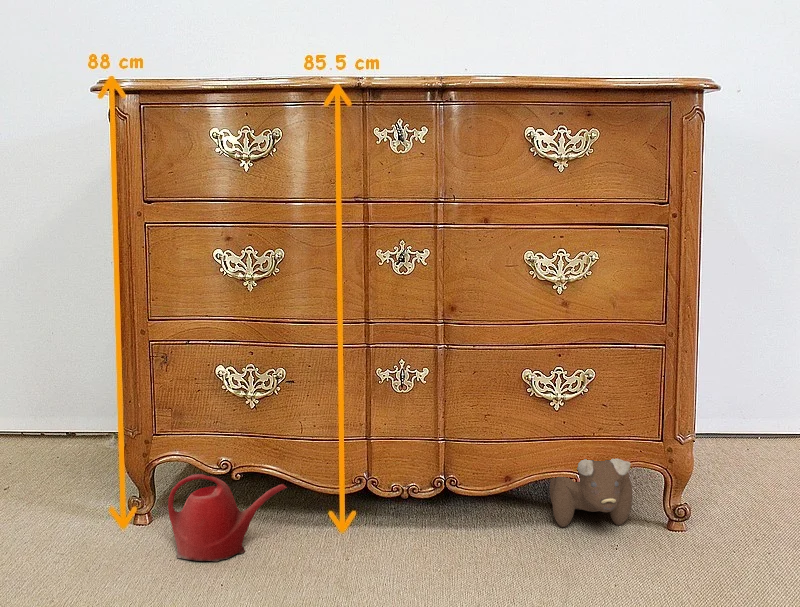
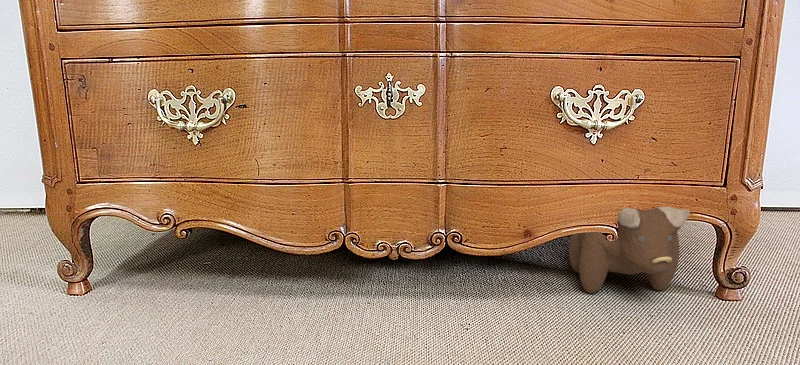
watering can: present [168,474,287,562] -> none [81,227,238,341]

